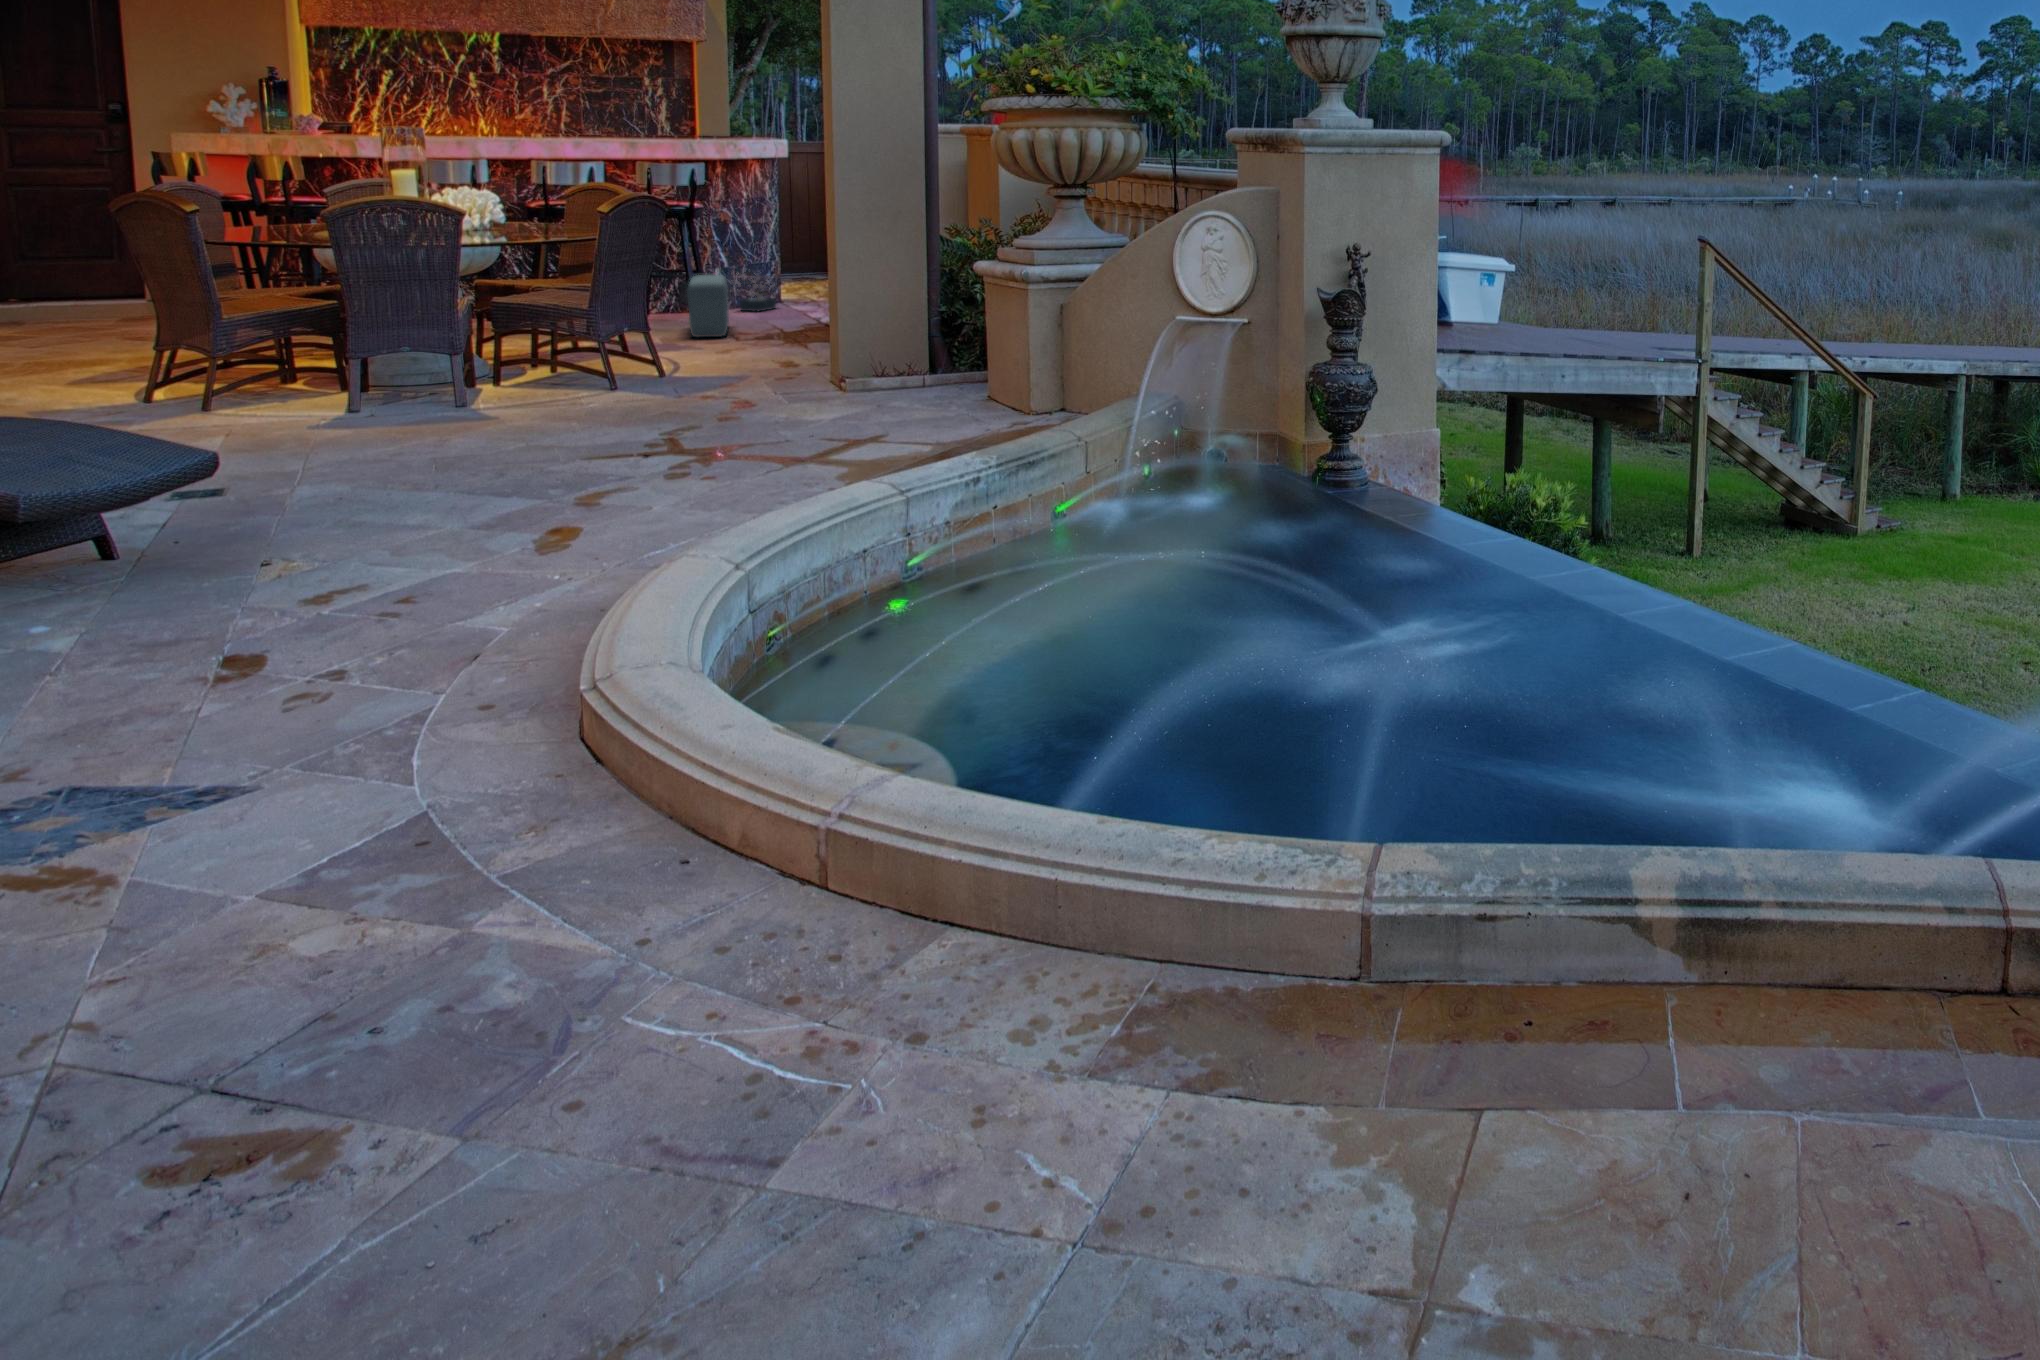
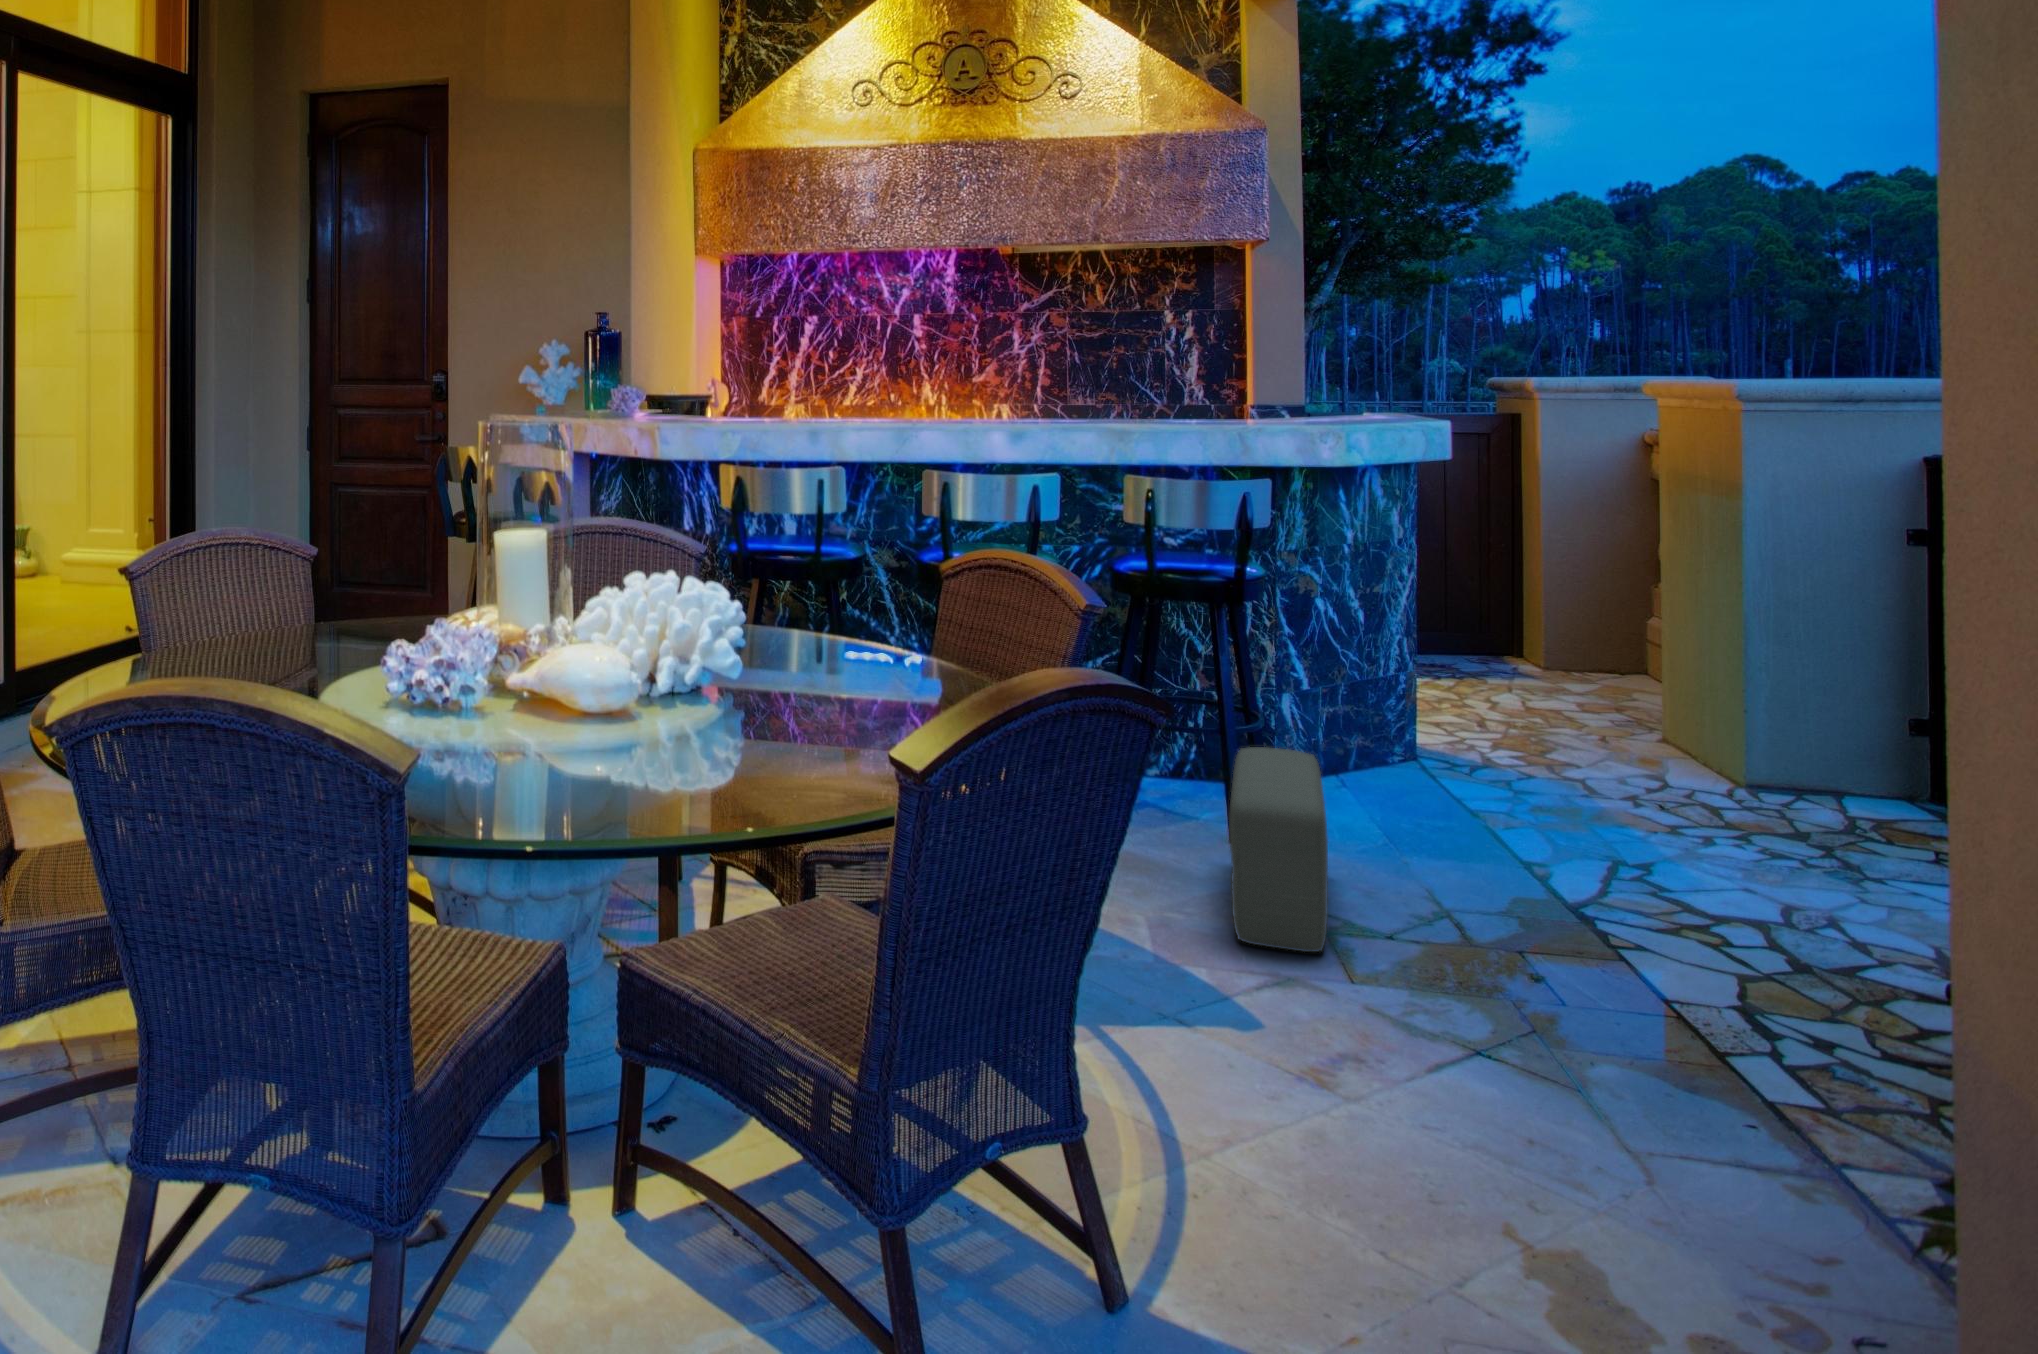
decorative plant: present [732,269,776,312] -> none [1312,699,1413,800]

